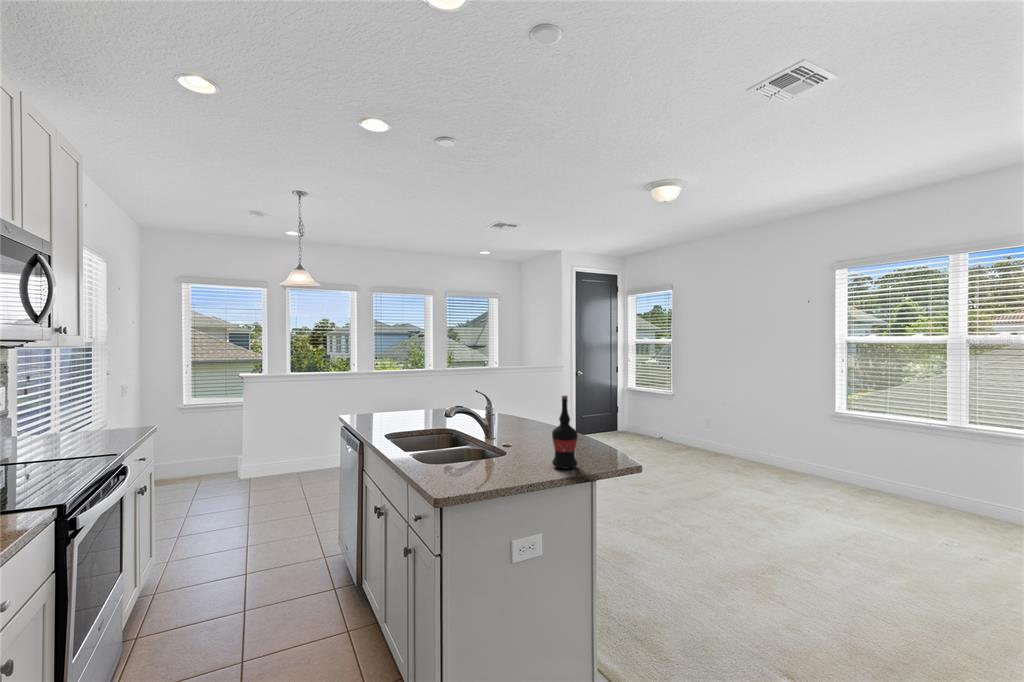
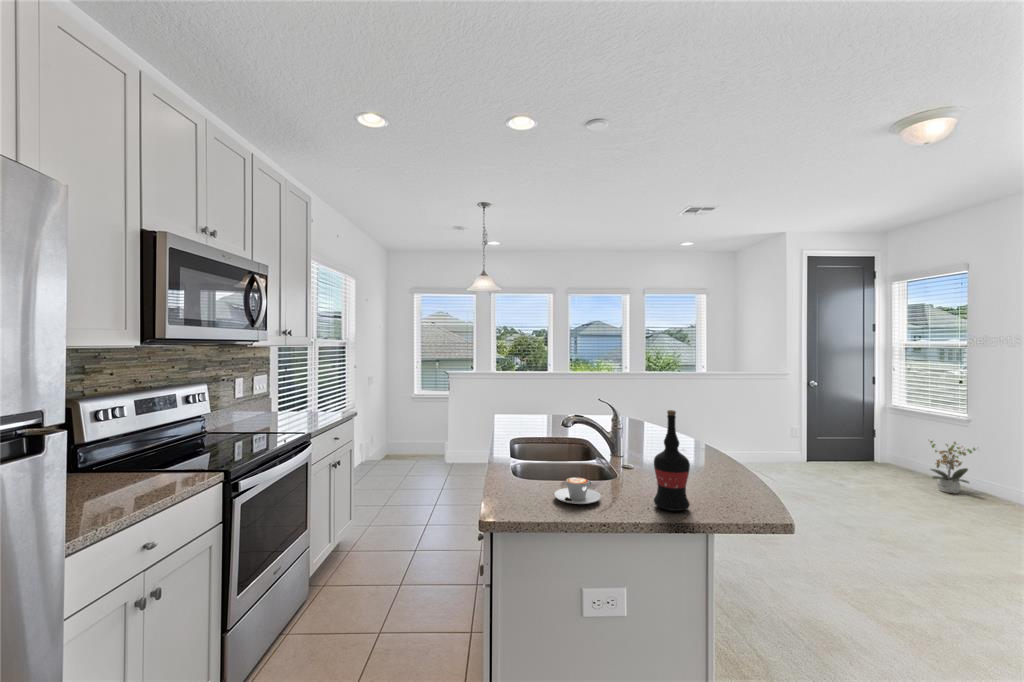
potted plant: none [652,410,680,447] -> present [930,441,976,493]
coffee cup: none [479,455,516,475] -> present [554,477,601,504]

